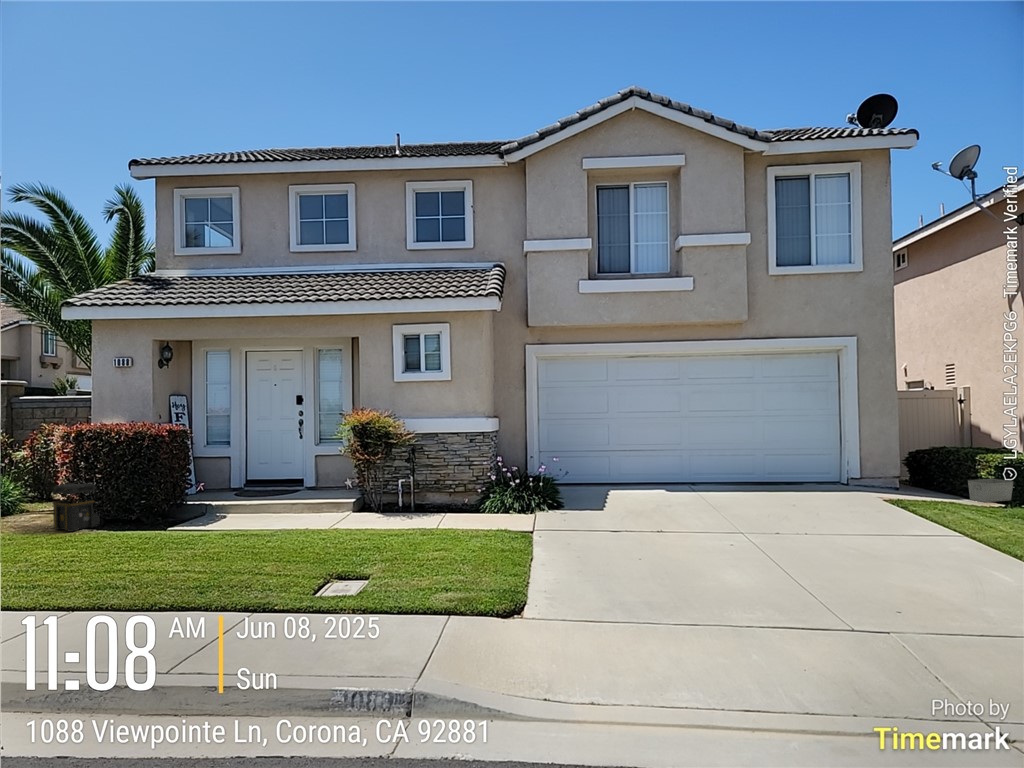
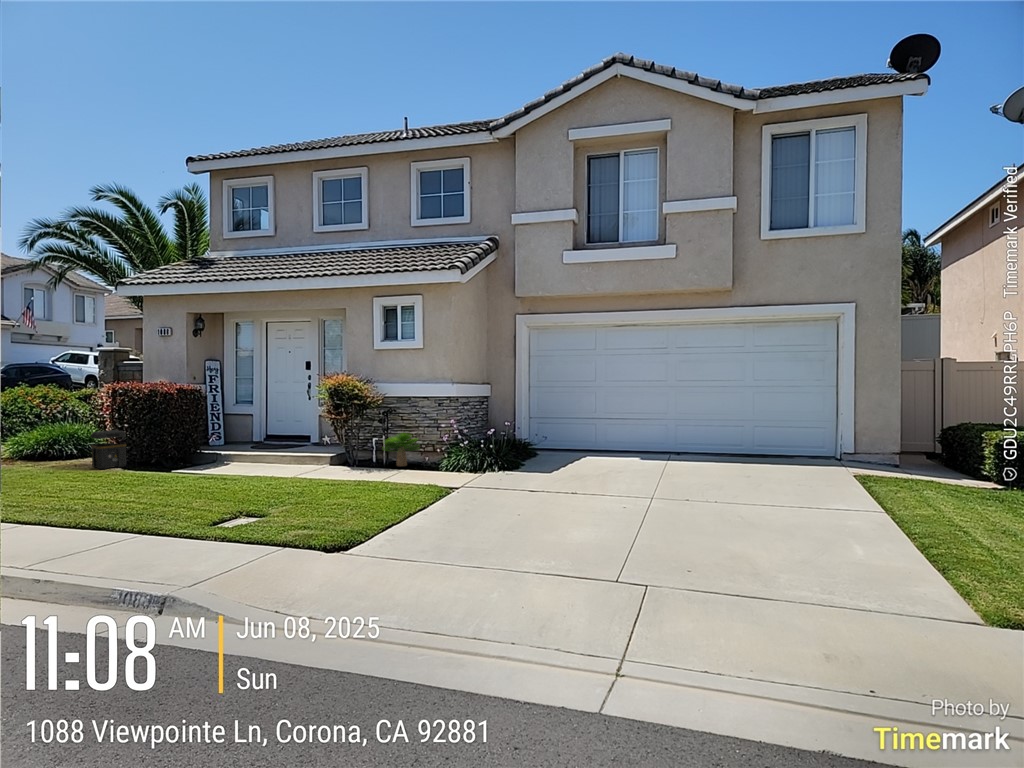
potted plant: none [415,471,460,510] -> present [383,433,420,466]
storage bin: present [968,478,1013,502] -> none [953,459,1006,485]

